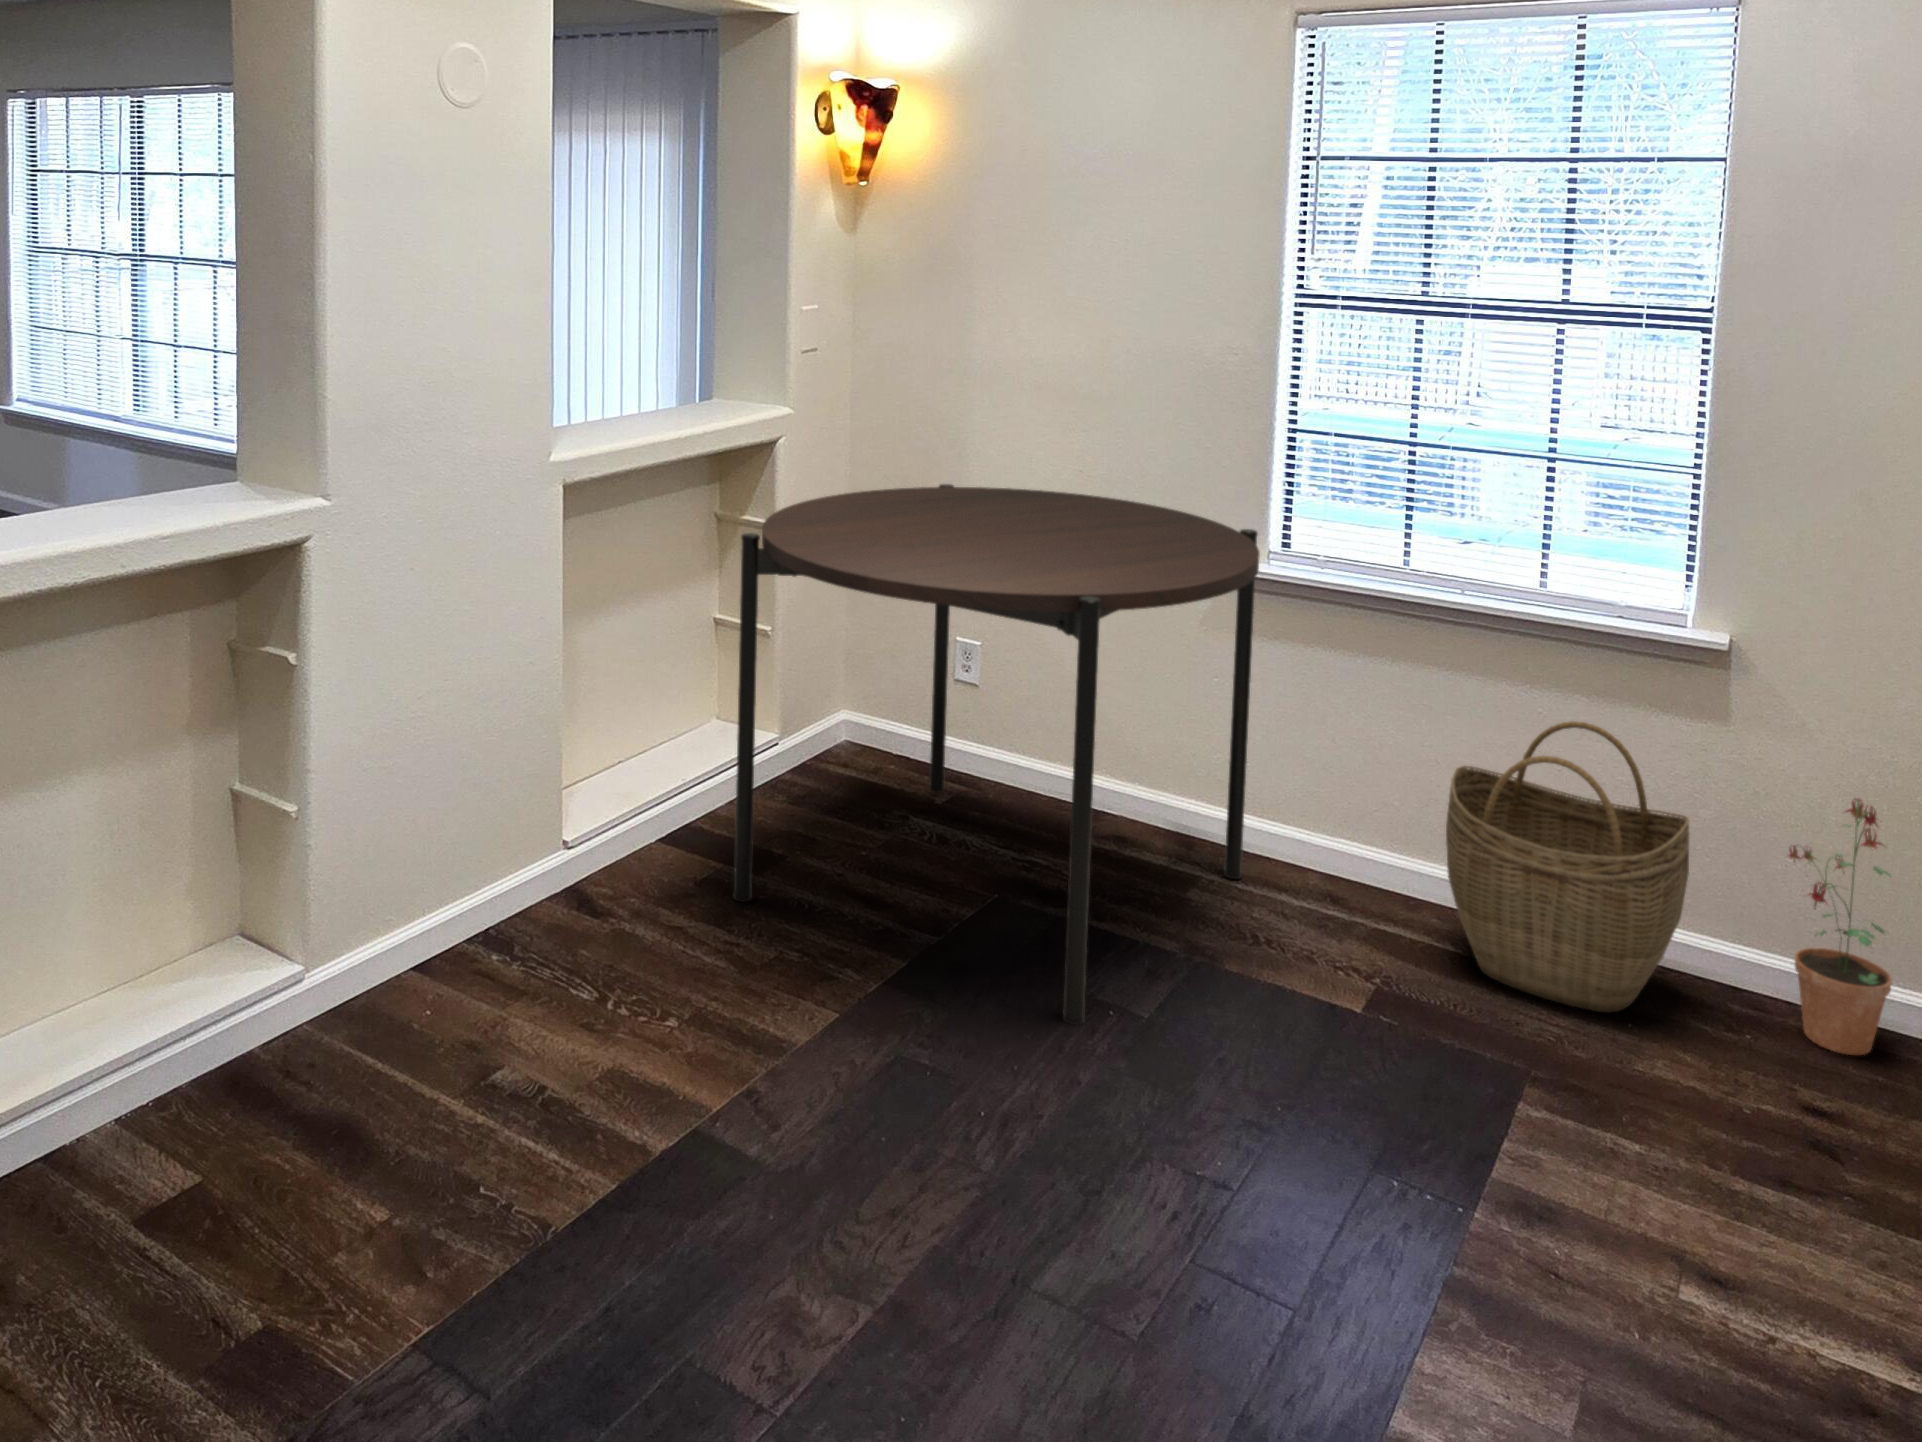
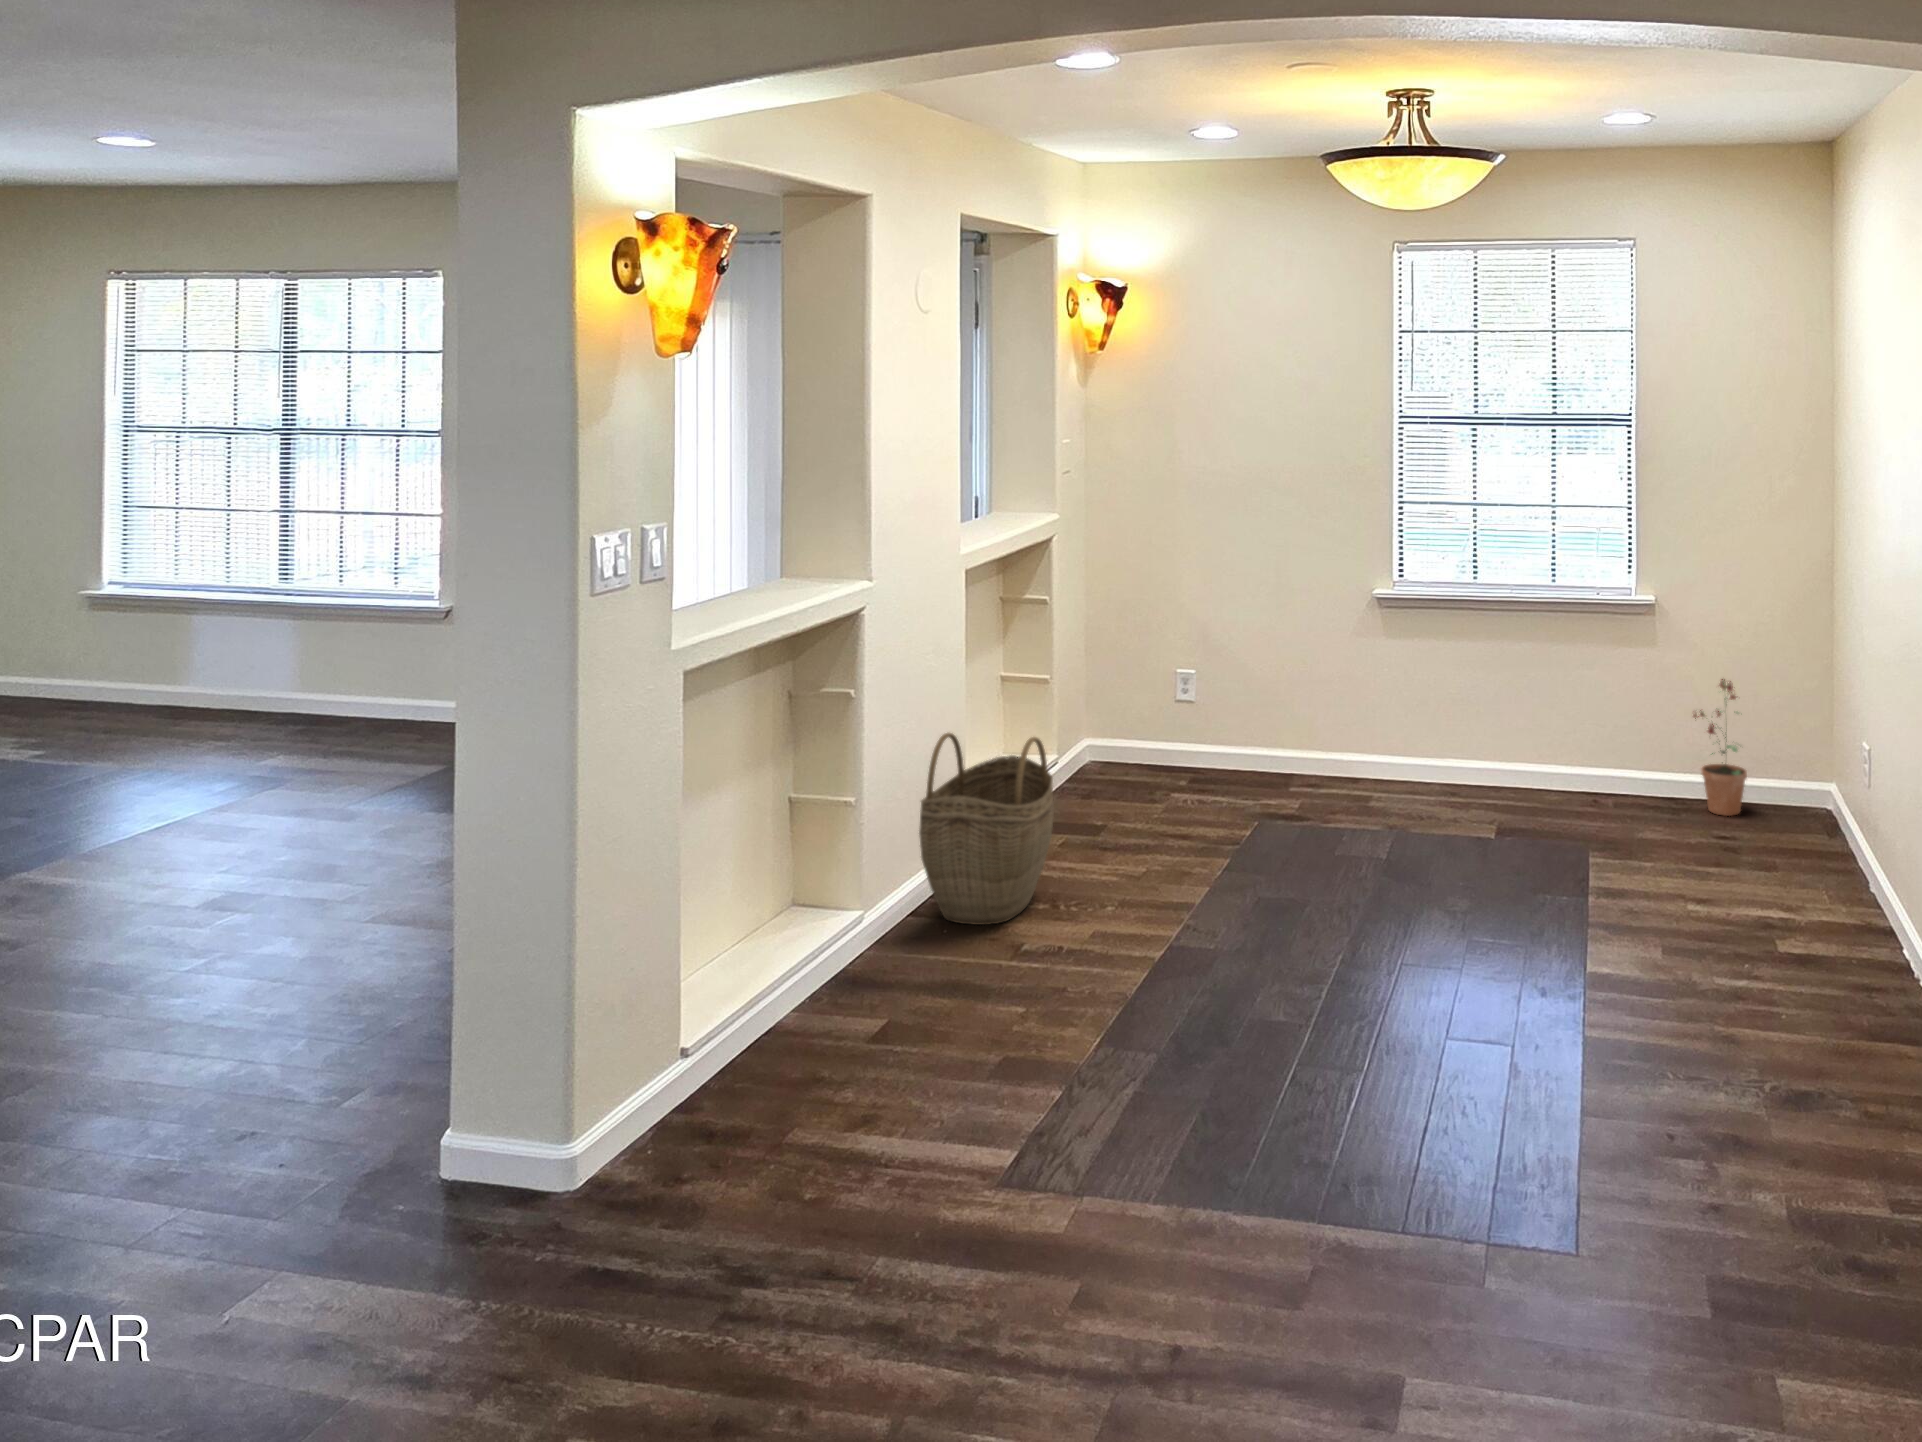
dining table: present [733,484,1260,1025] -> none [1094,558,1412,870]
woven basket: present [1446,721,1689,1012] -> present [919,733,1054,925]

